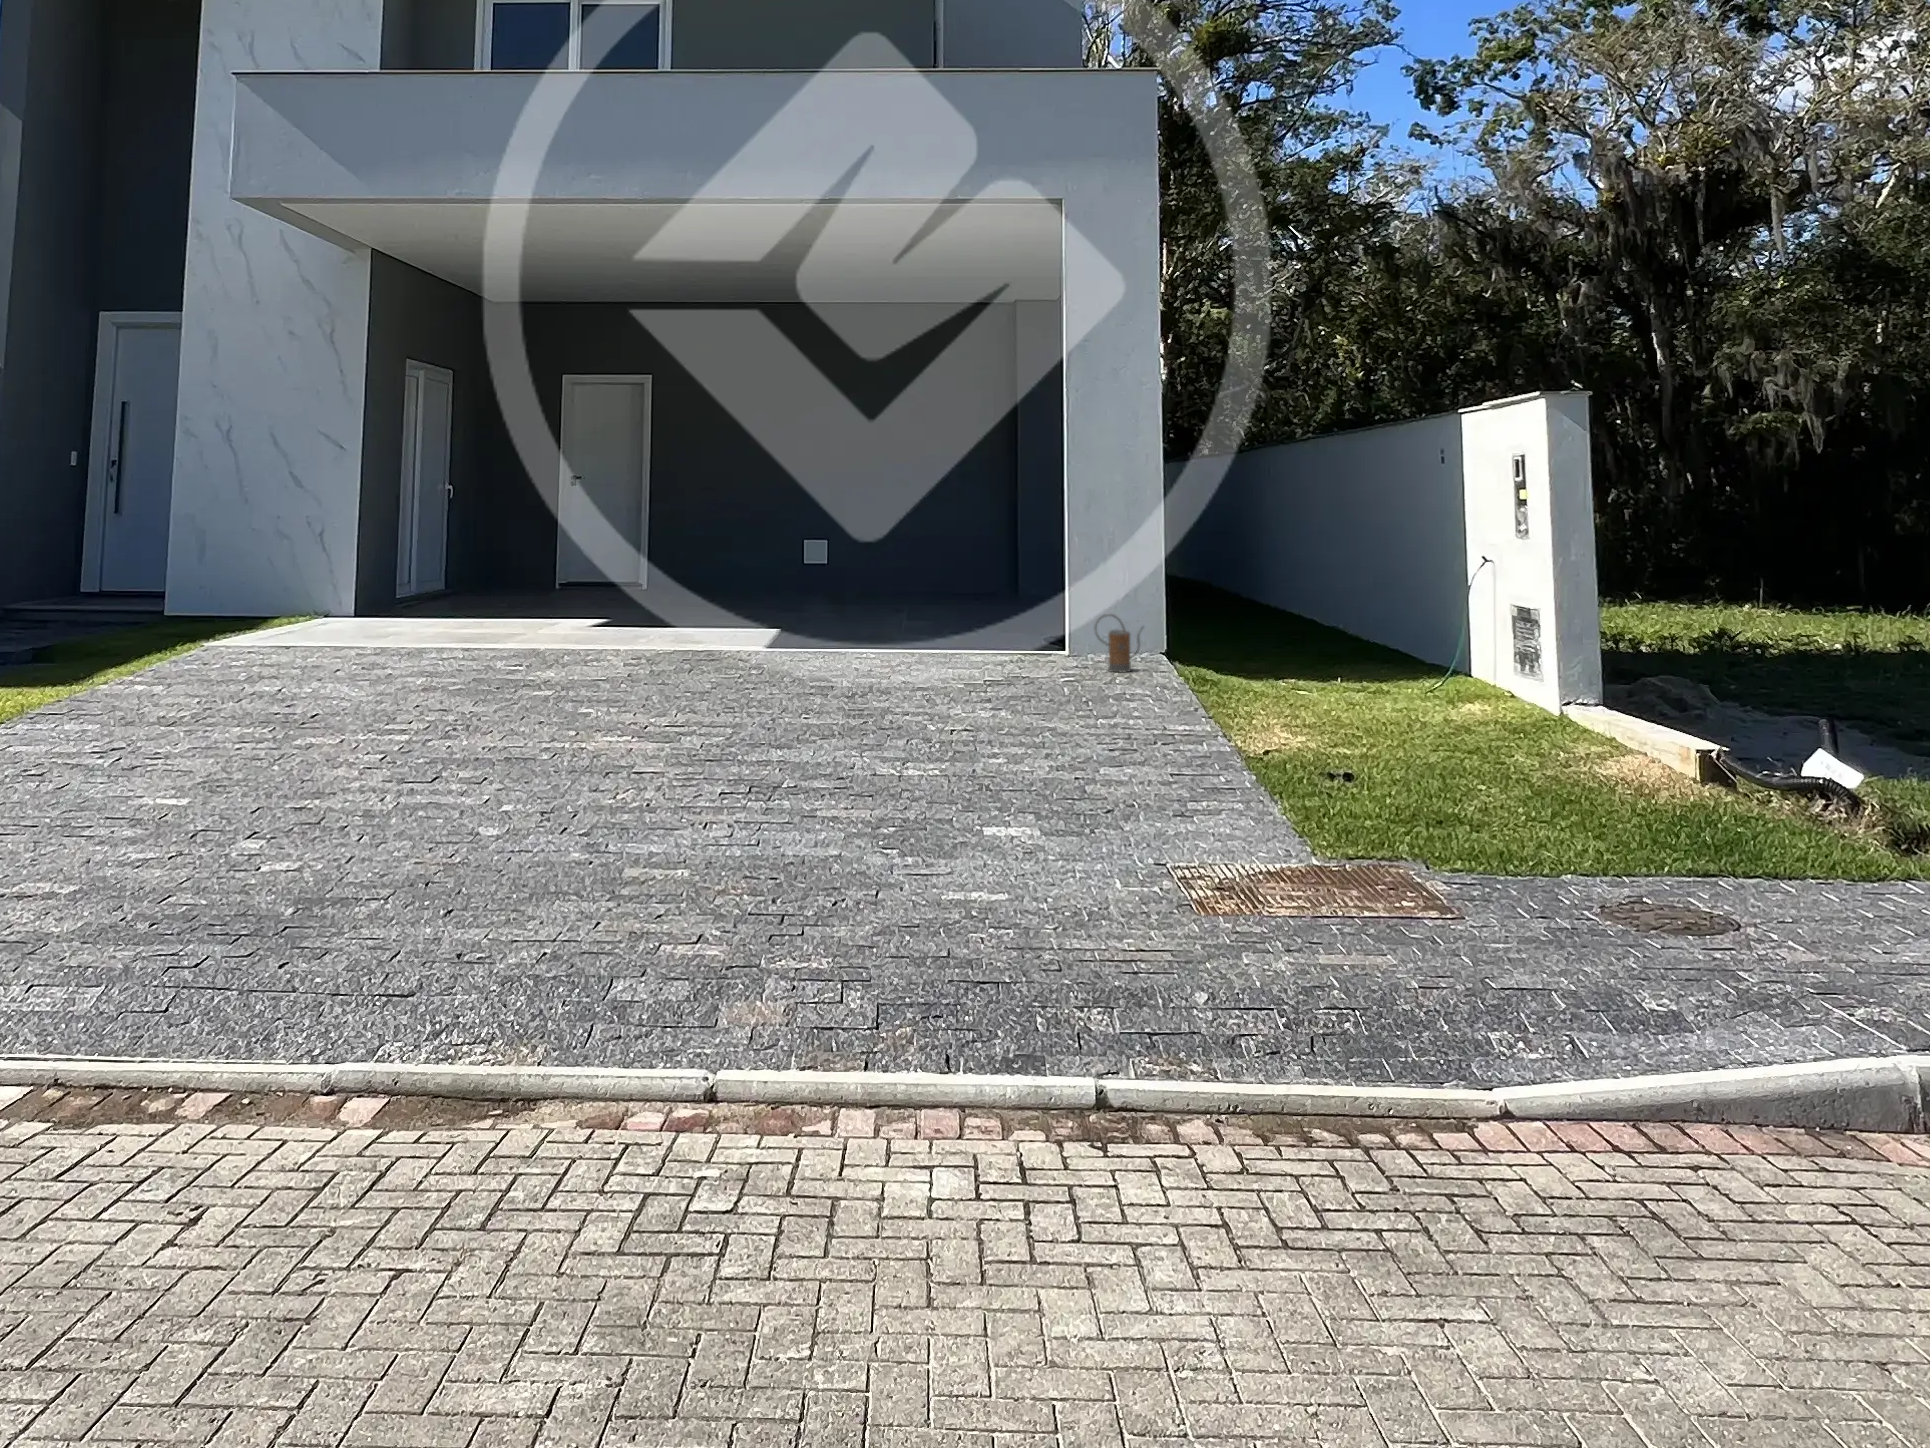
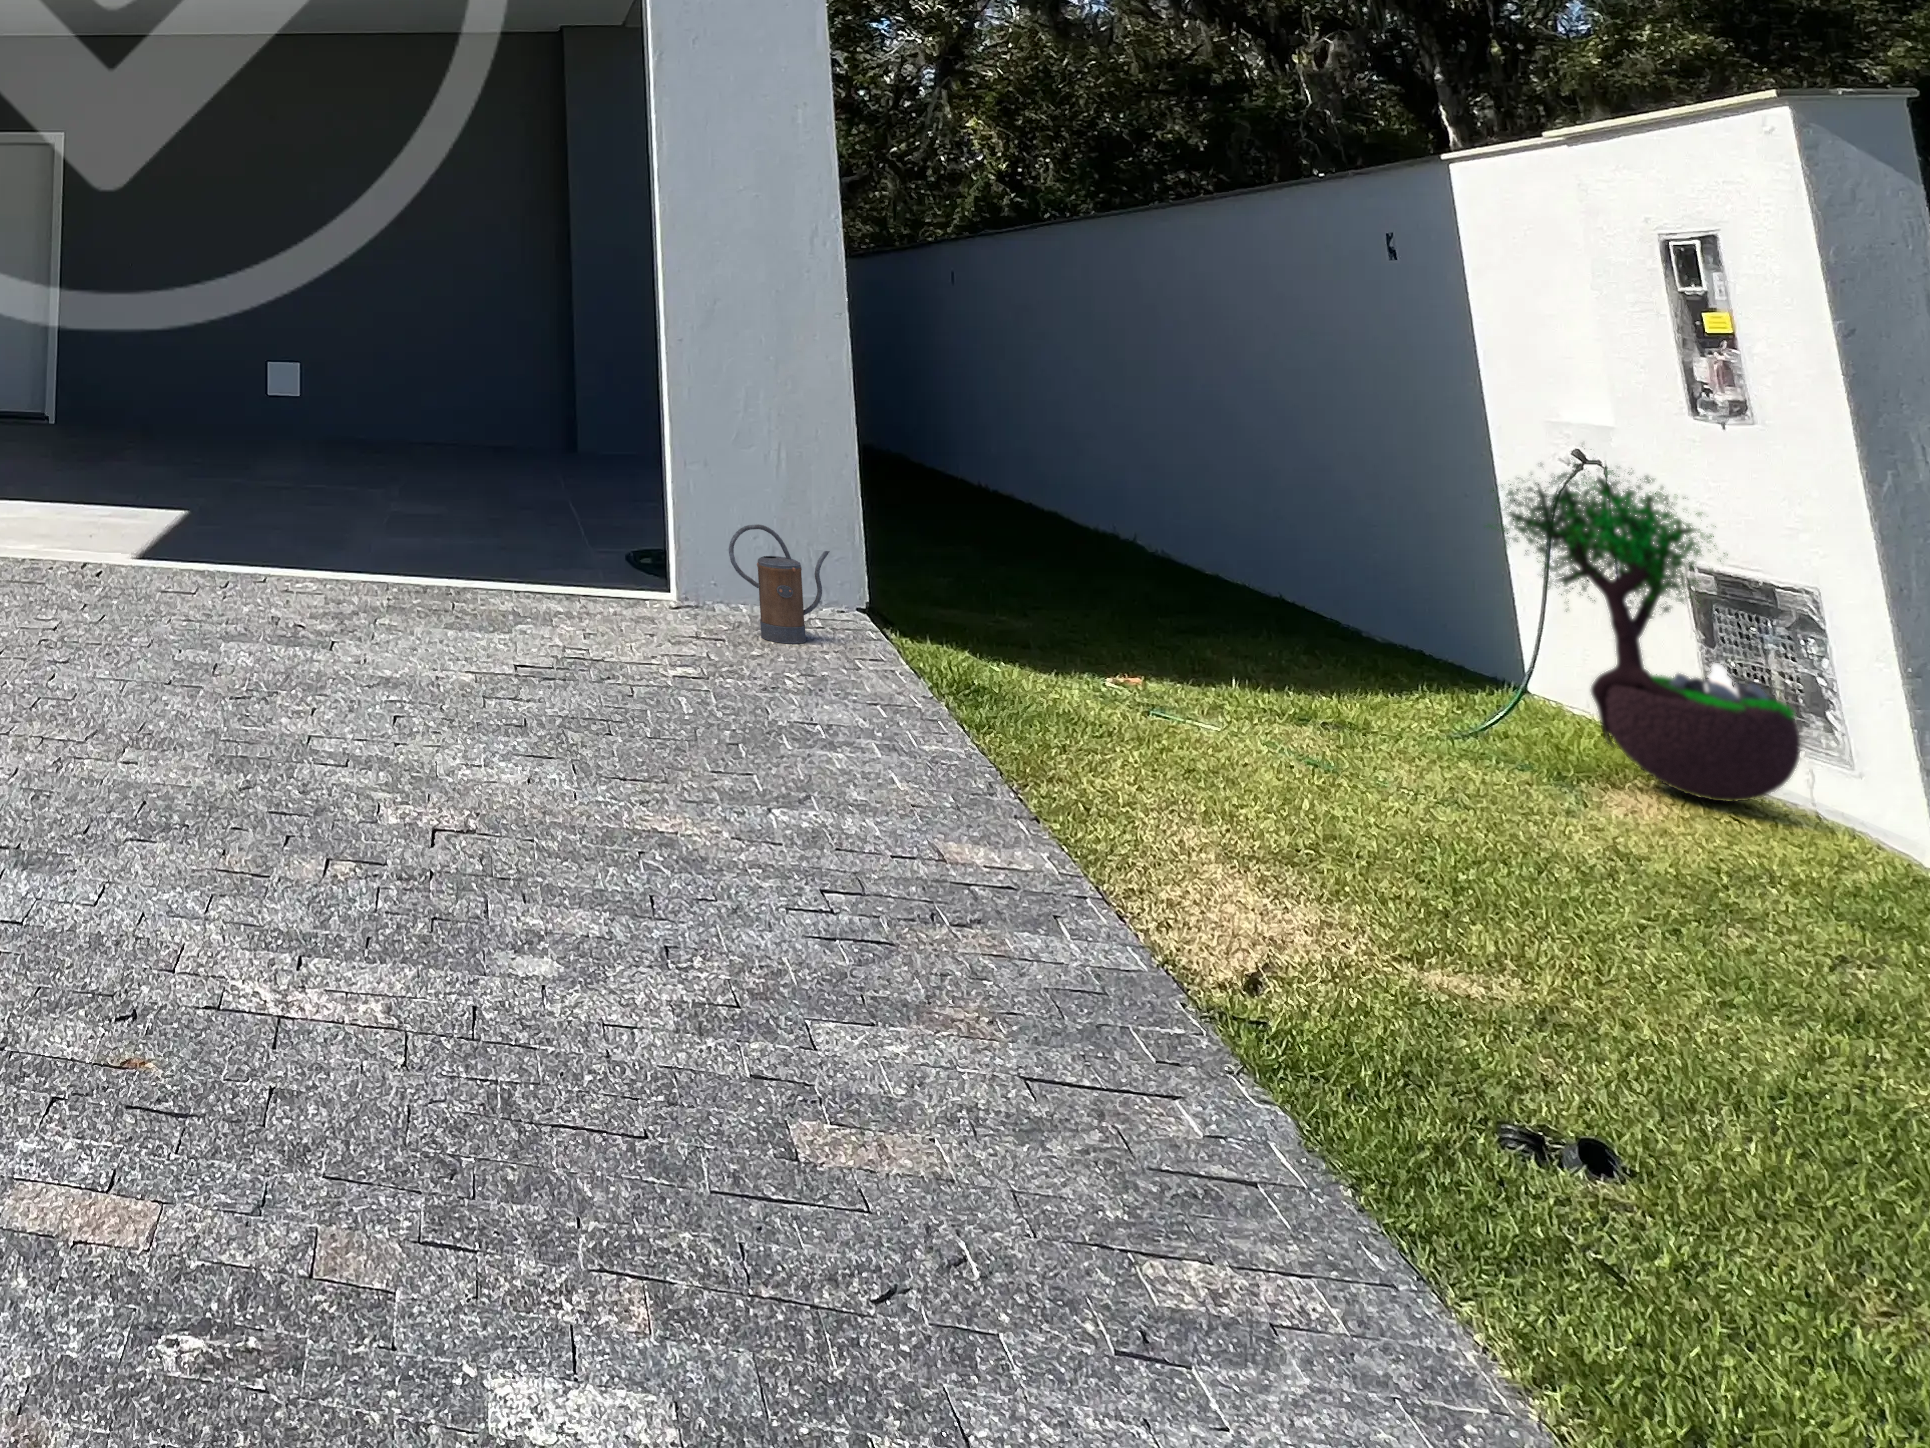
potted tree: none [1415,554,1511,701] -> present [1486,446,1800,802]

